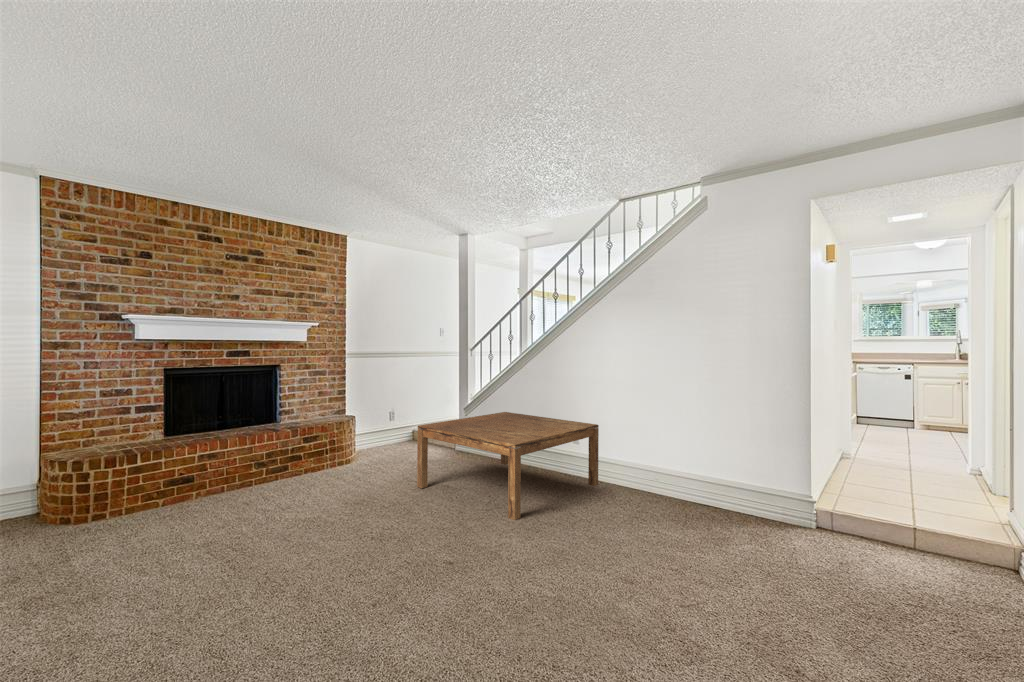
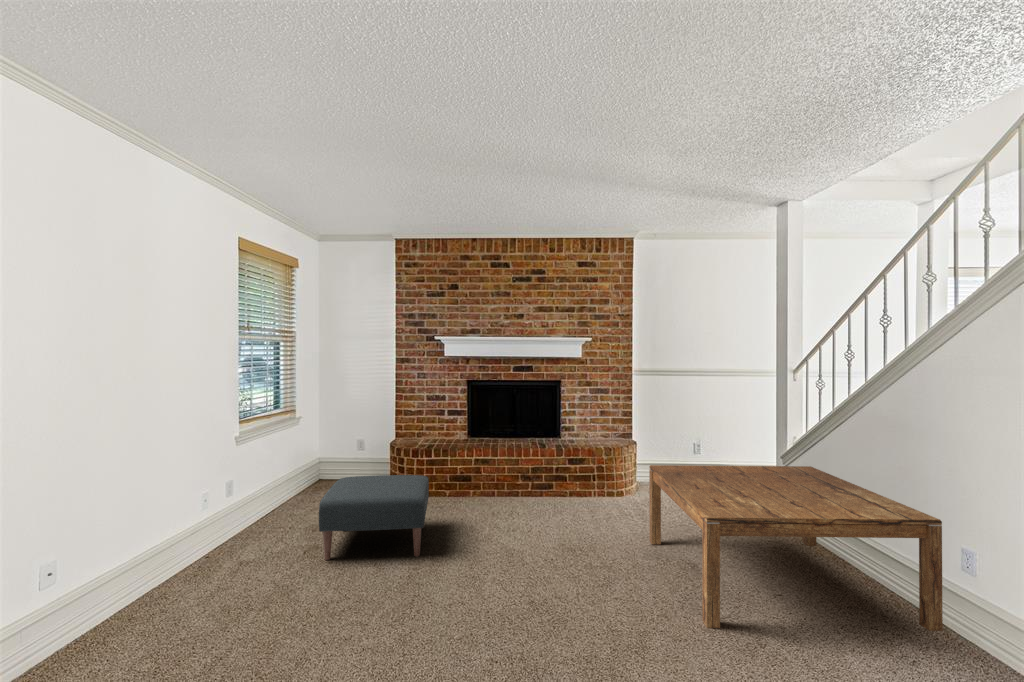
ottoman: none [47,477,234,610] -> present [319,475,429,560]

